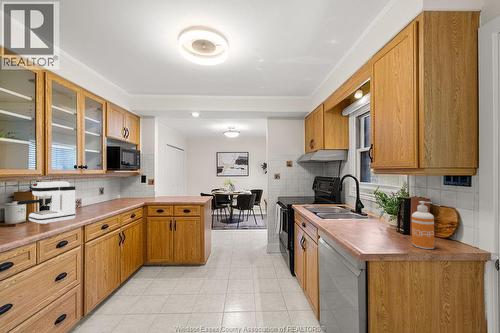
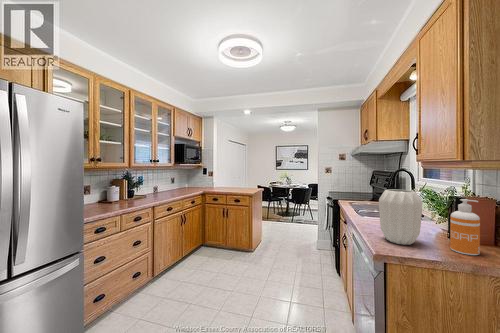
coffee maker: present [17,181,75,224] -> none [112,172,148,203]
vase: none [354,195,391,245] -> present [379,189,422,245]

